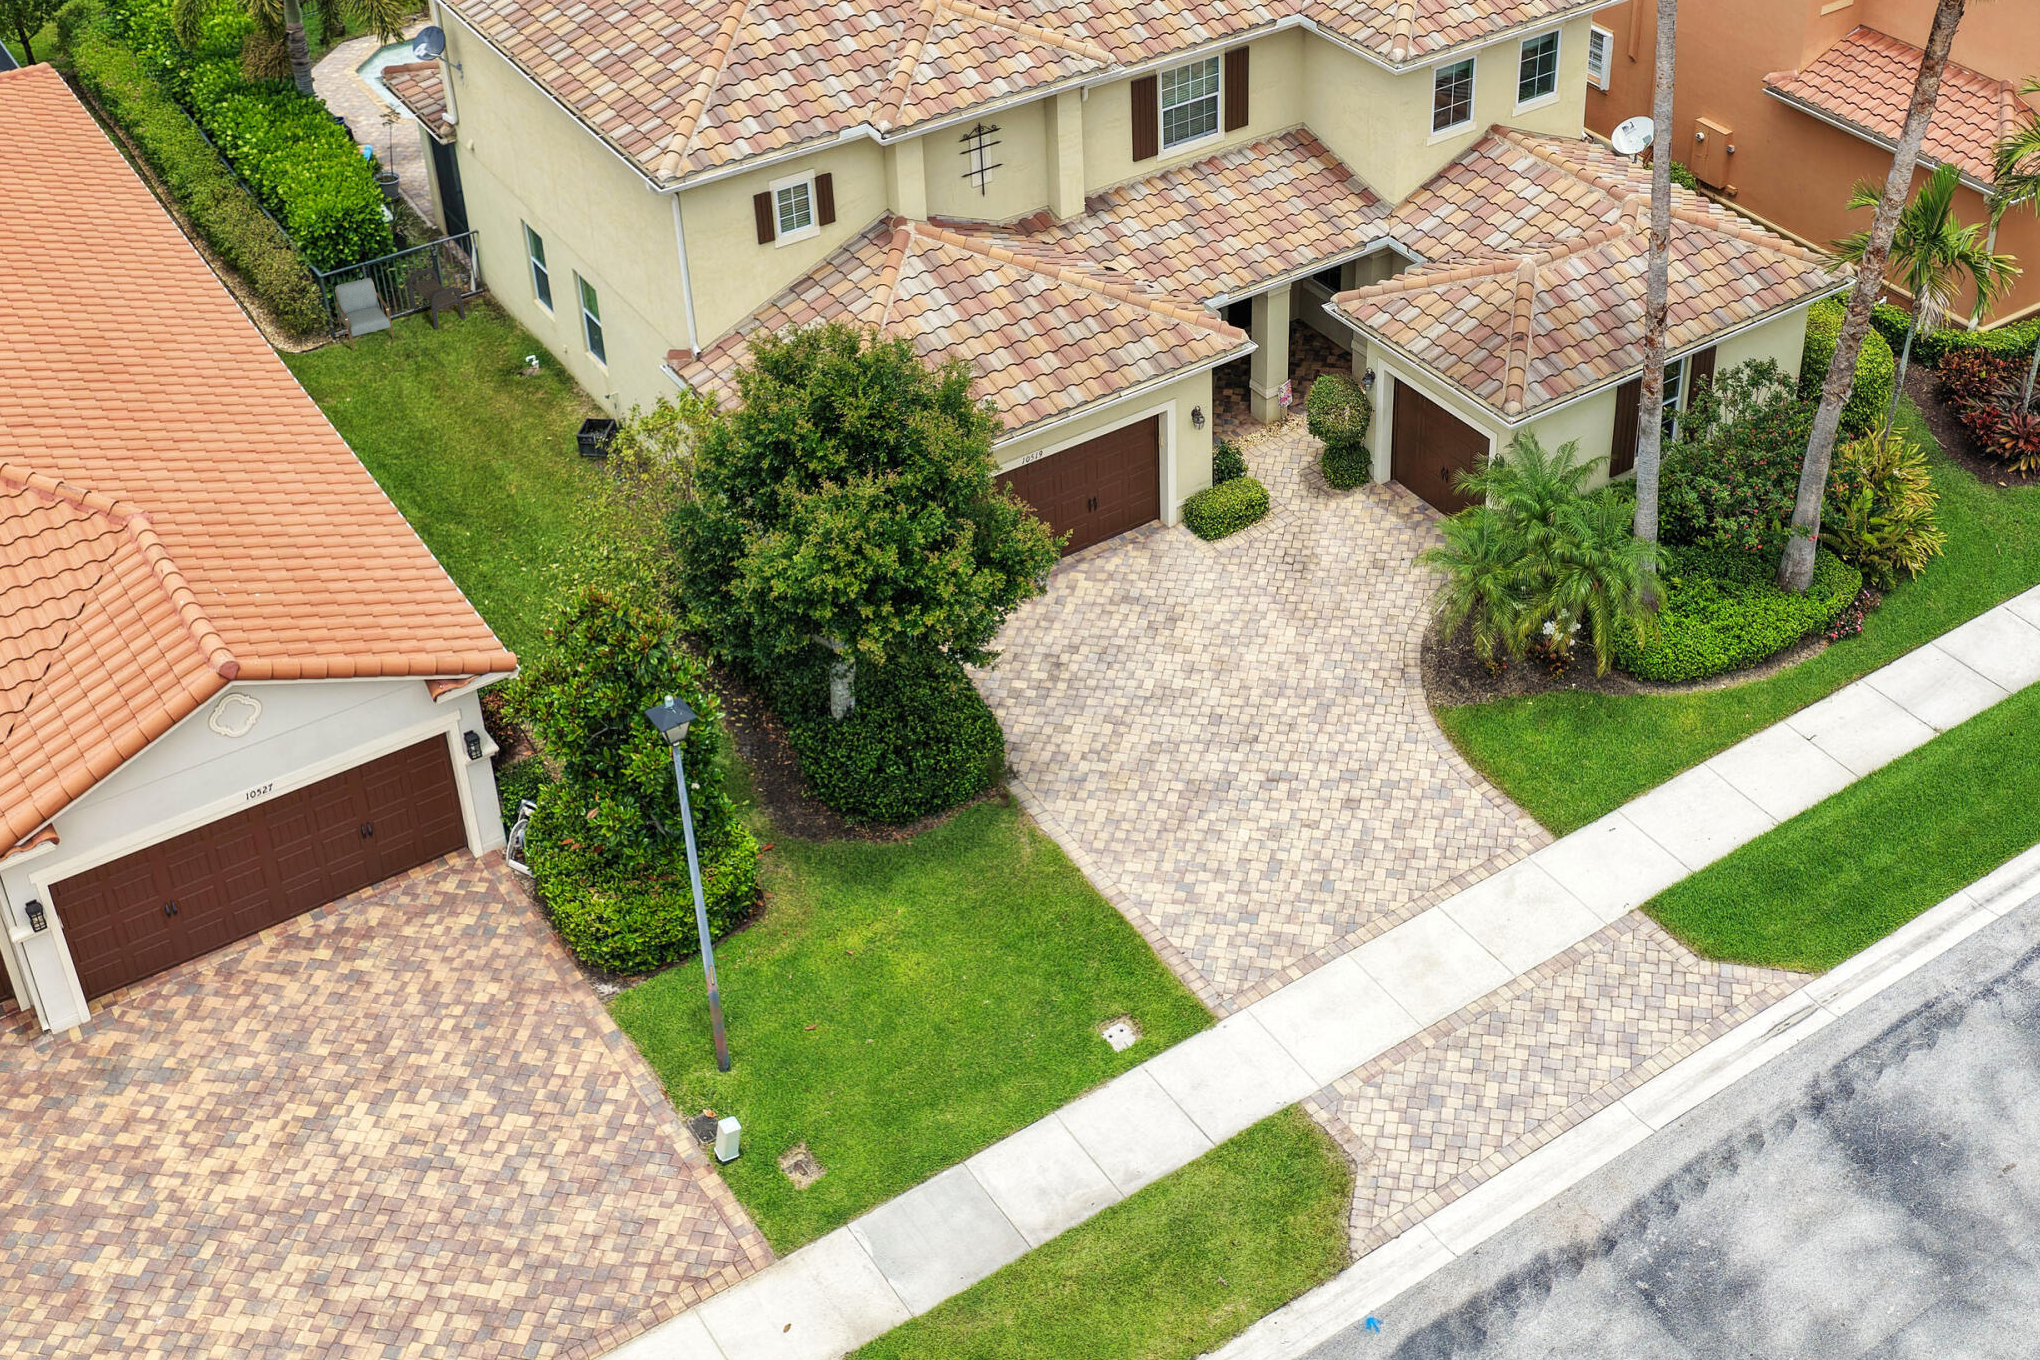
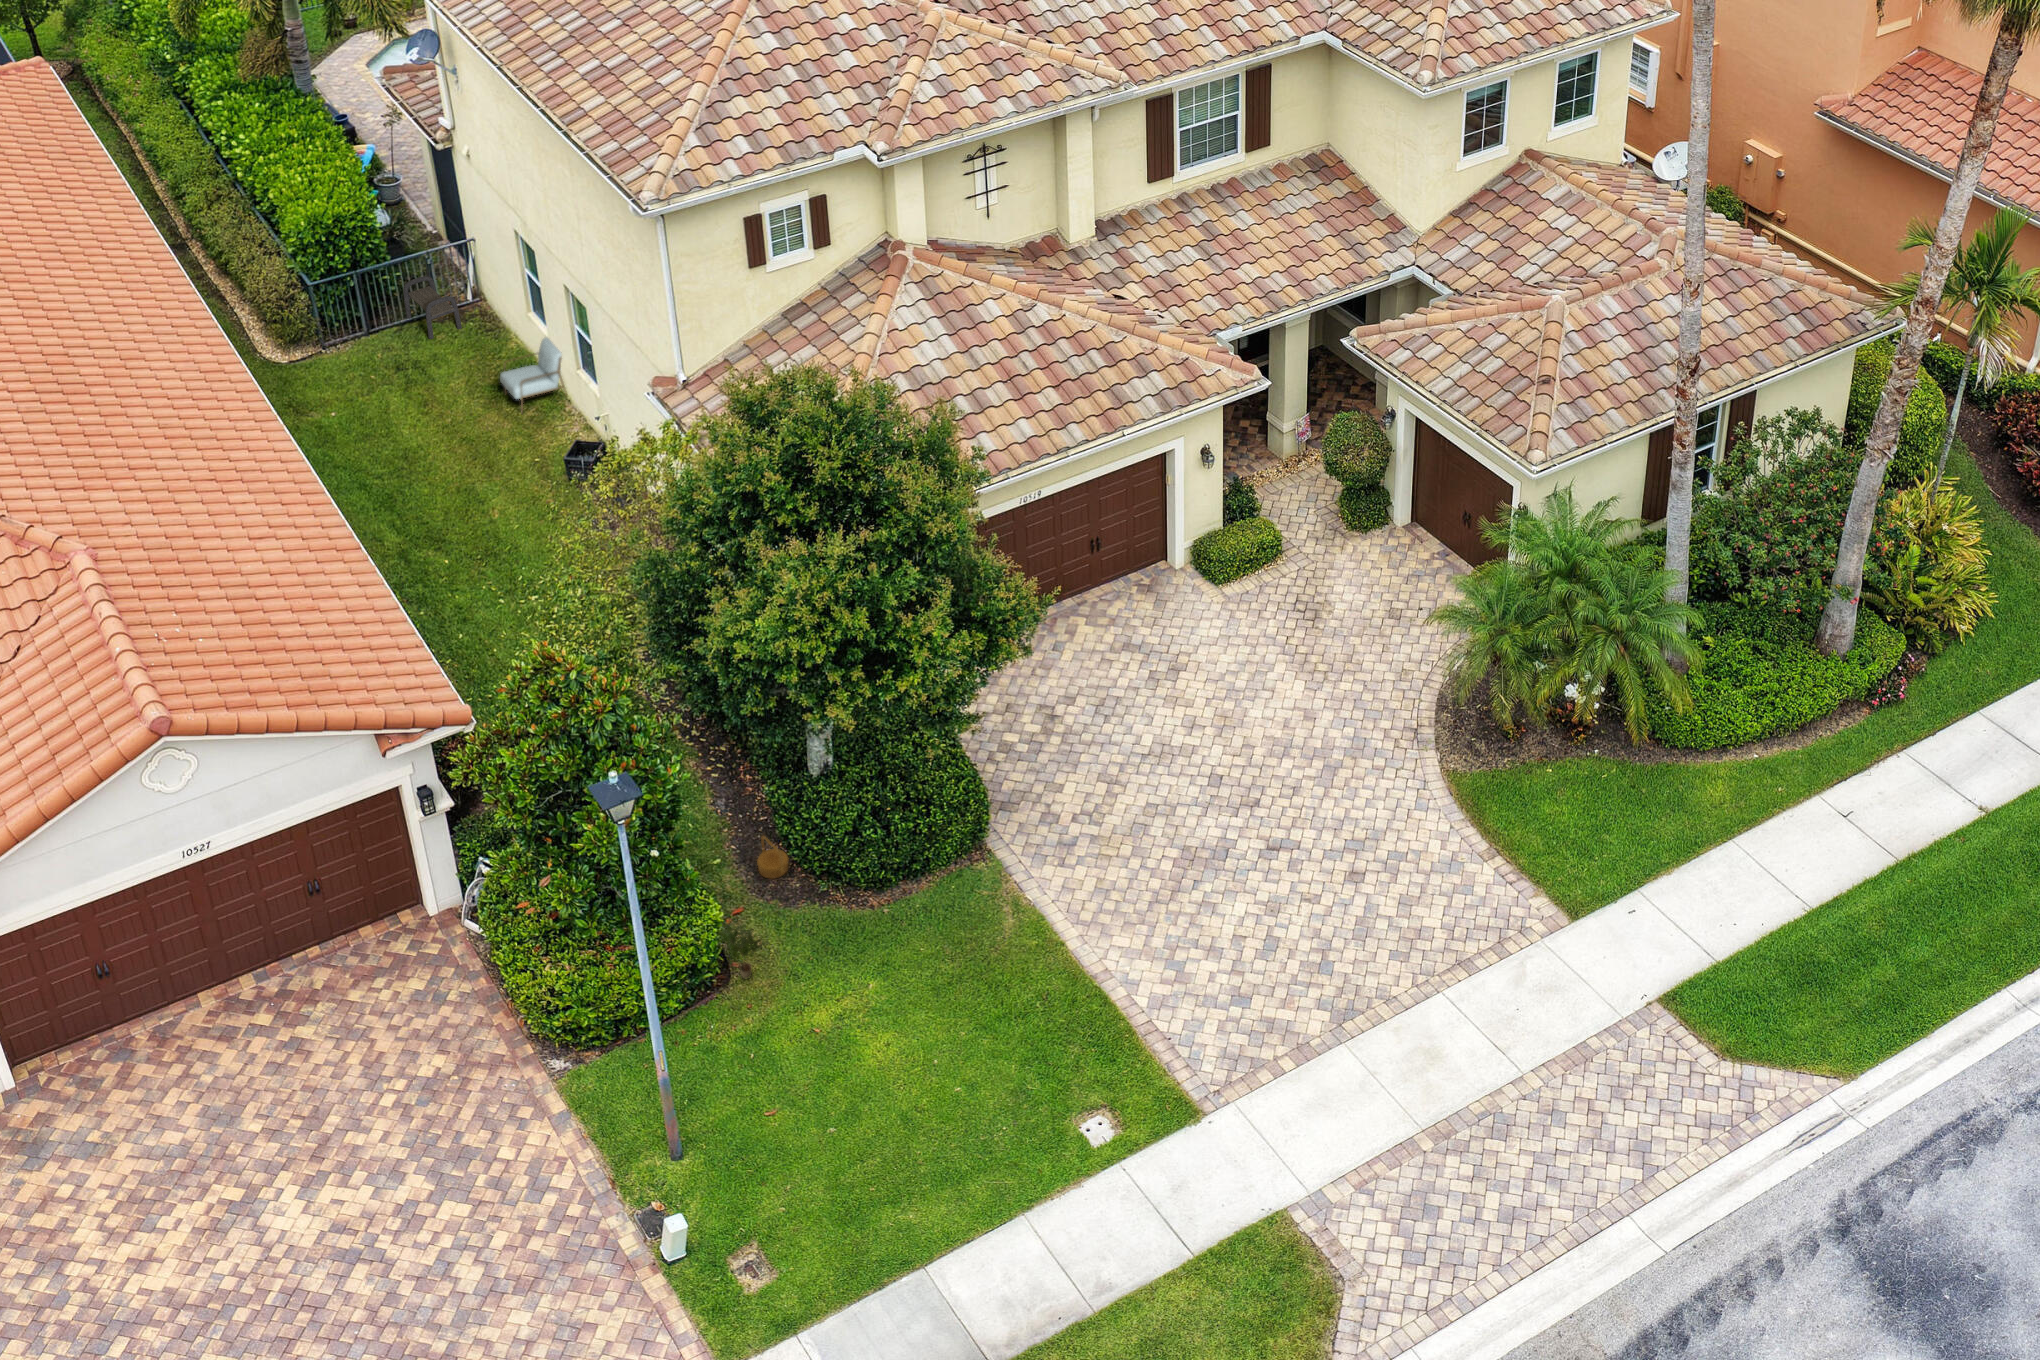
chair: present [335,278,394,350] -> present [500,337,567,400]
potted plant: present [981,752,1022,807] -> present [717,920,765,979]
woven basket: none [786,776,815,816] -> present [757,836,788,879]

